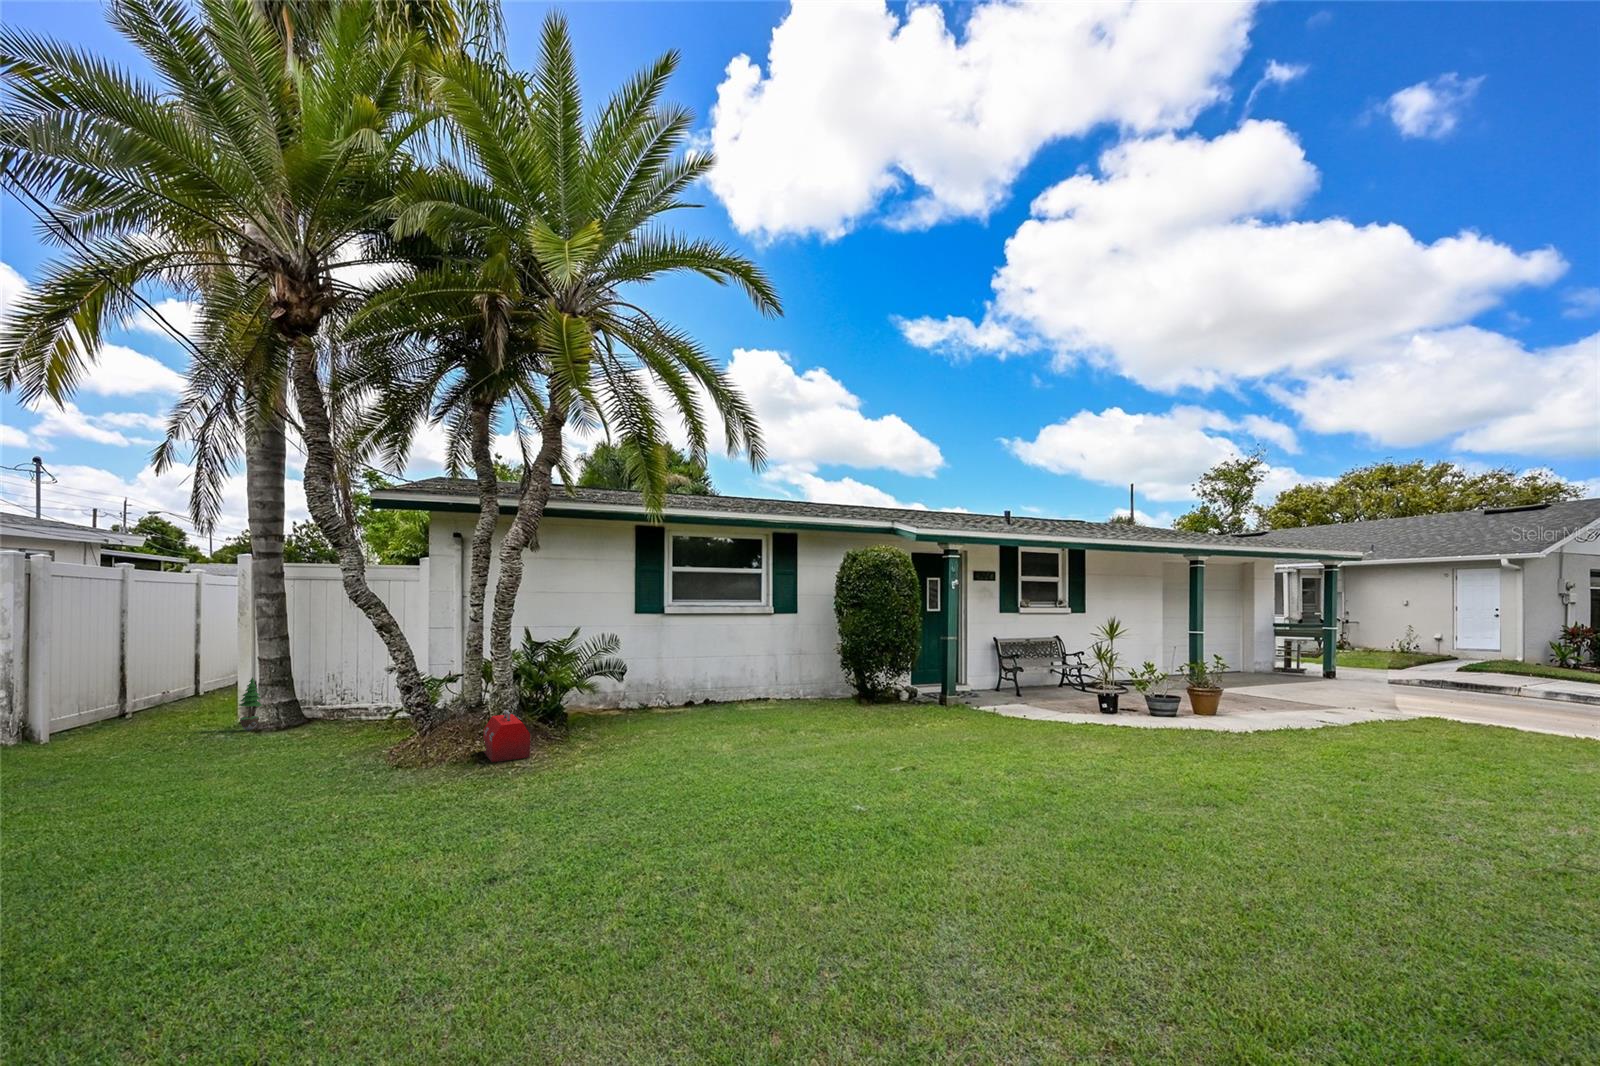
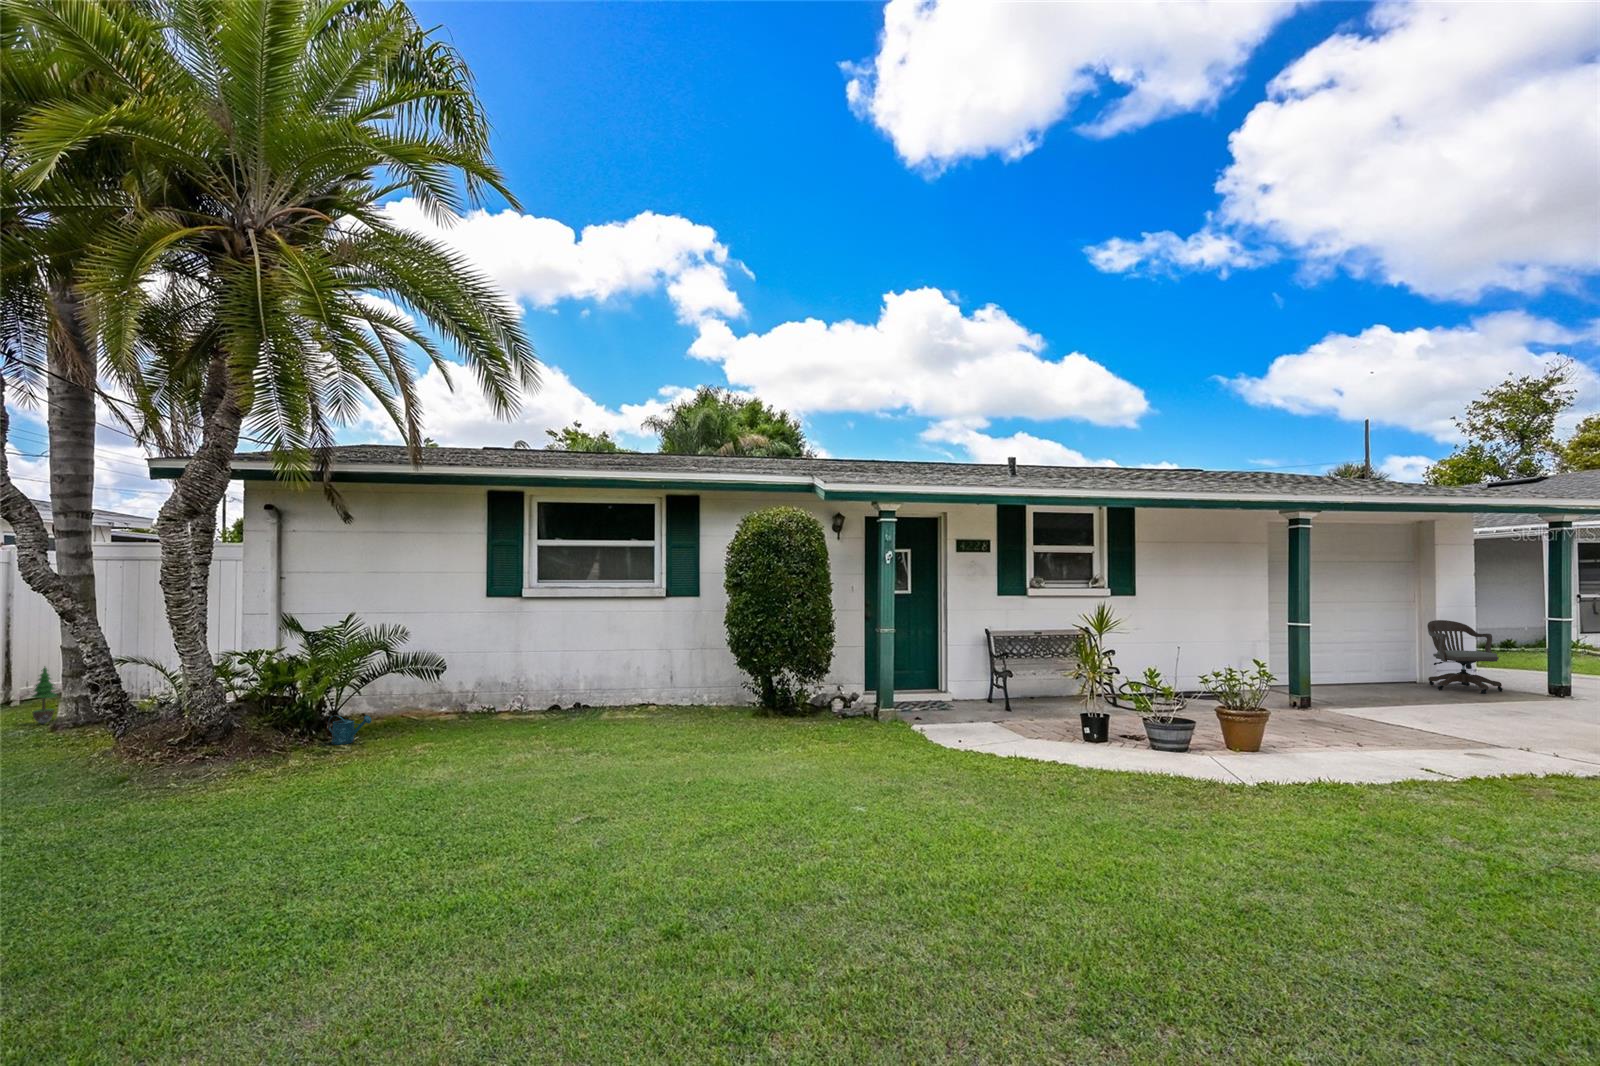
chair: none [1249,629,1295,677] -> present [1427,620,1503,694]
toolbox: present [483,710,530,762] -> none [175,713,247,776]
watering can: none [562,711,600,735] -> present [328,715,371,745]

